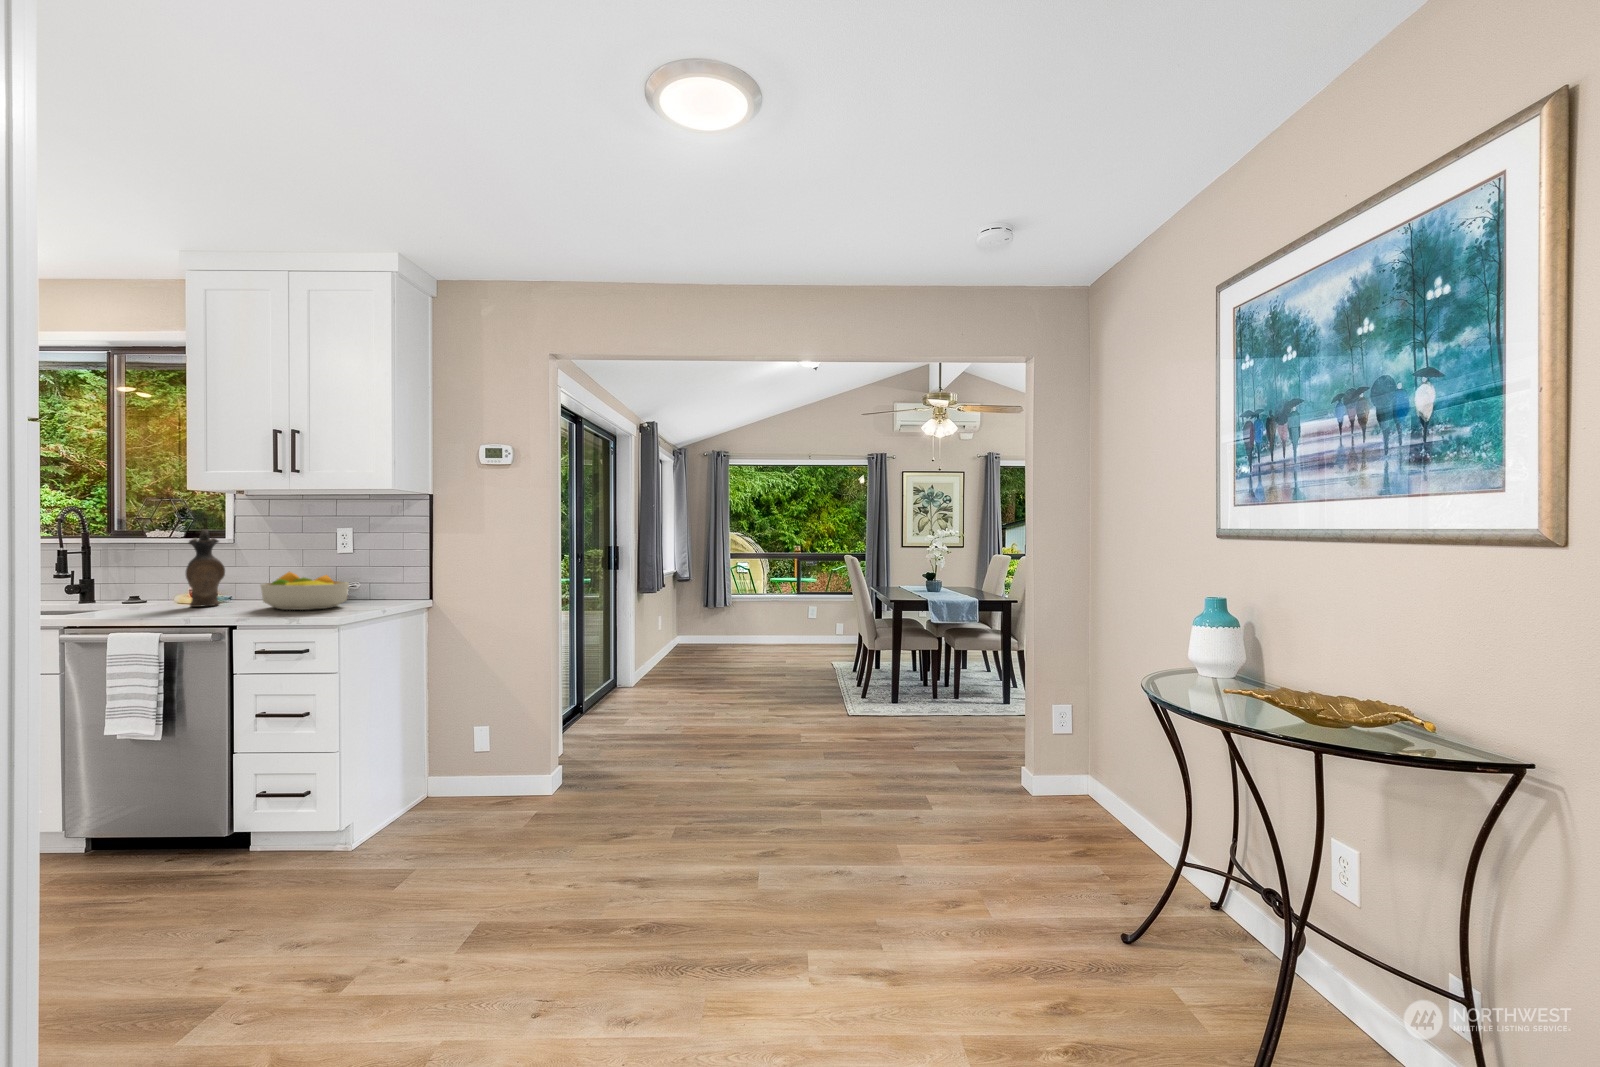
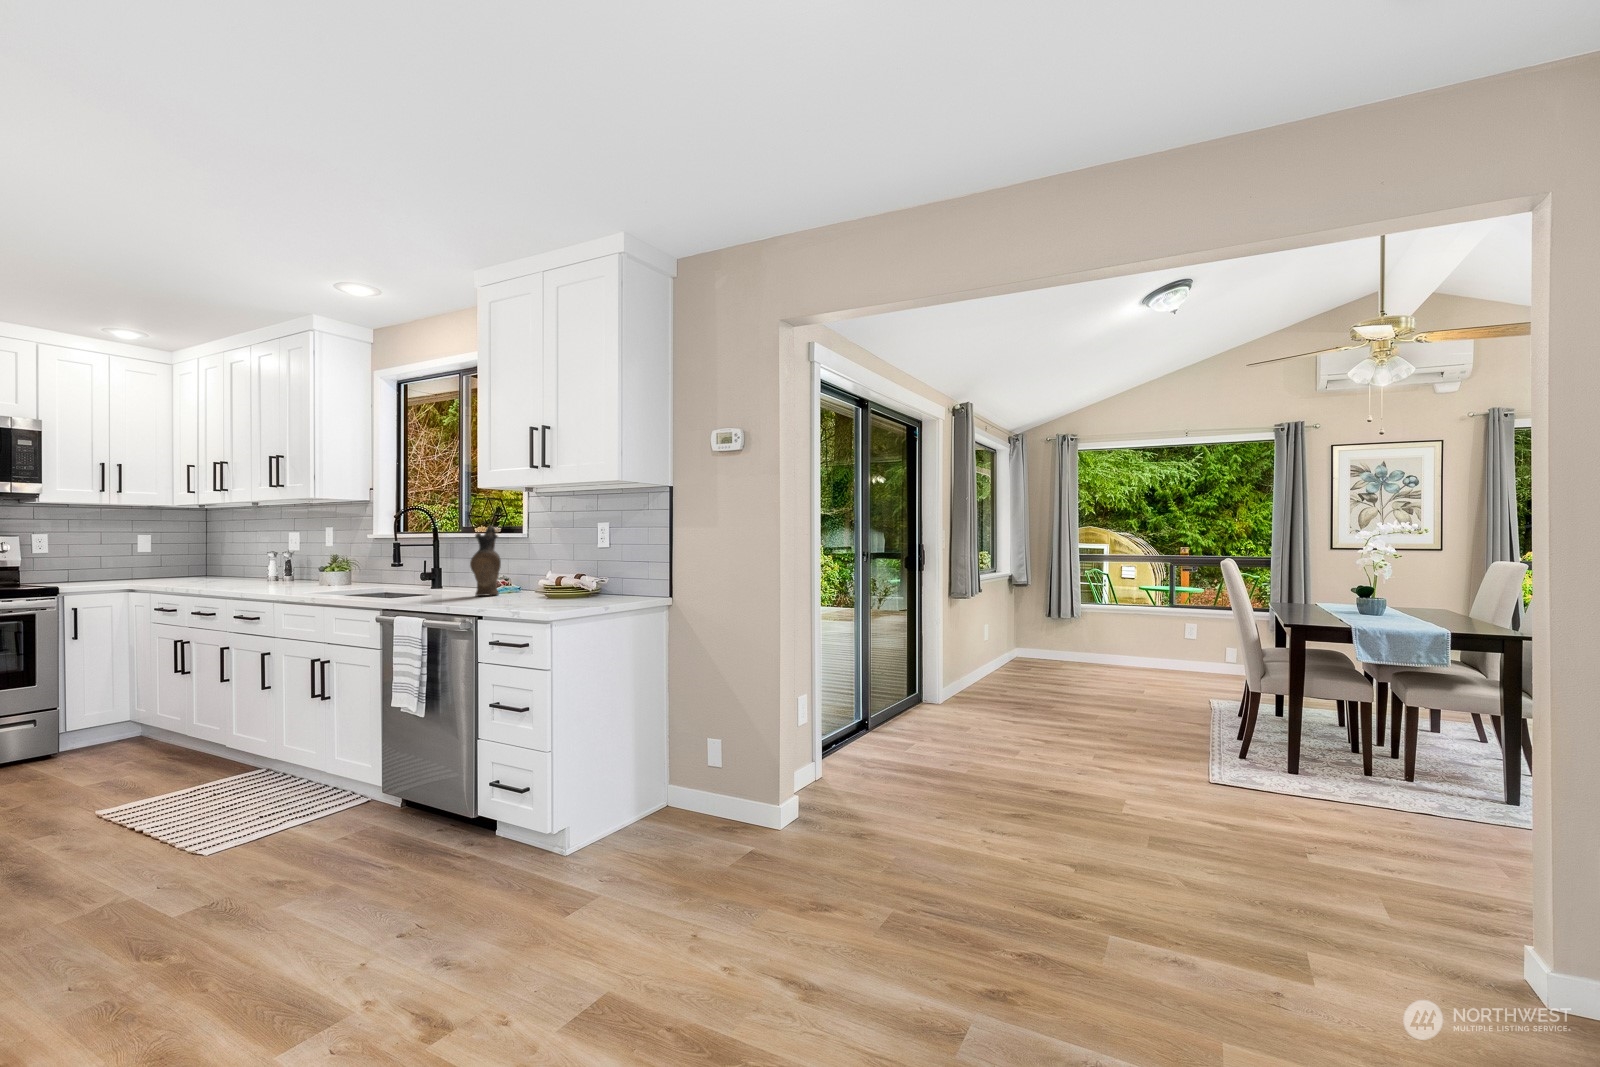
fruit bowl: present [261,572,349,610] -> none [515,565,582,602]

